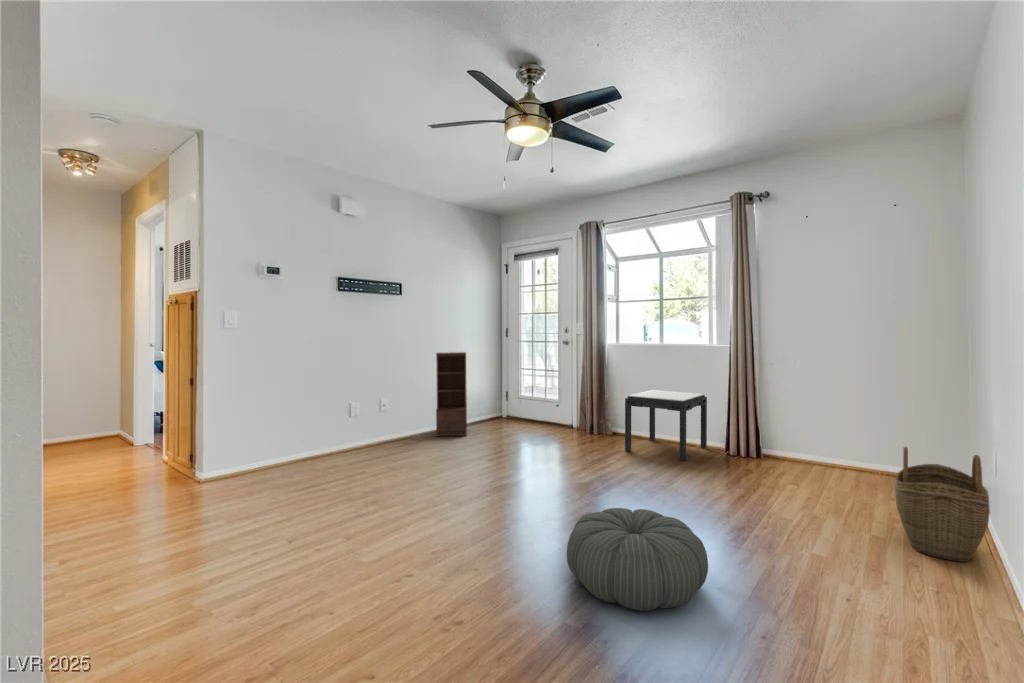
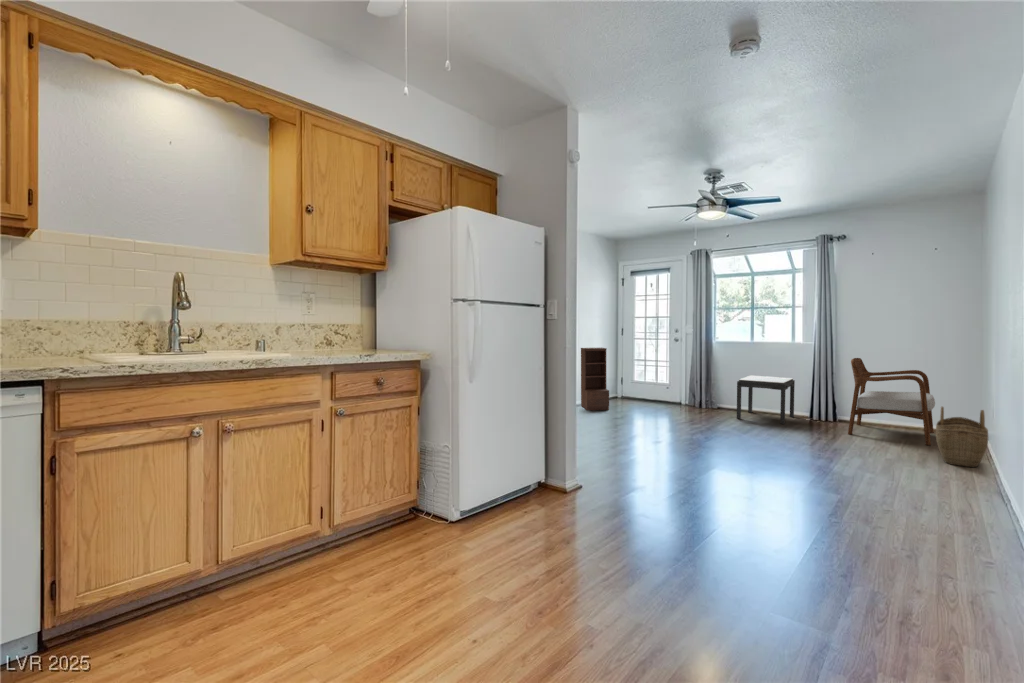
armchair: none [768,365,898,505] -> present [848,358,935,445]
pouf: present [567,508,708,611] -> none [760,439,842,482]

